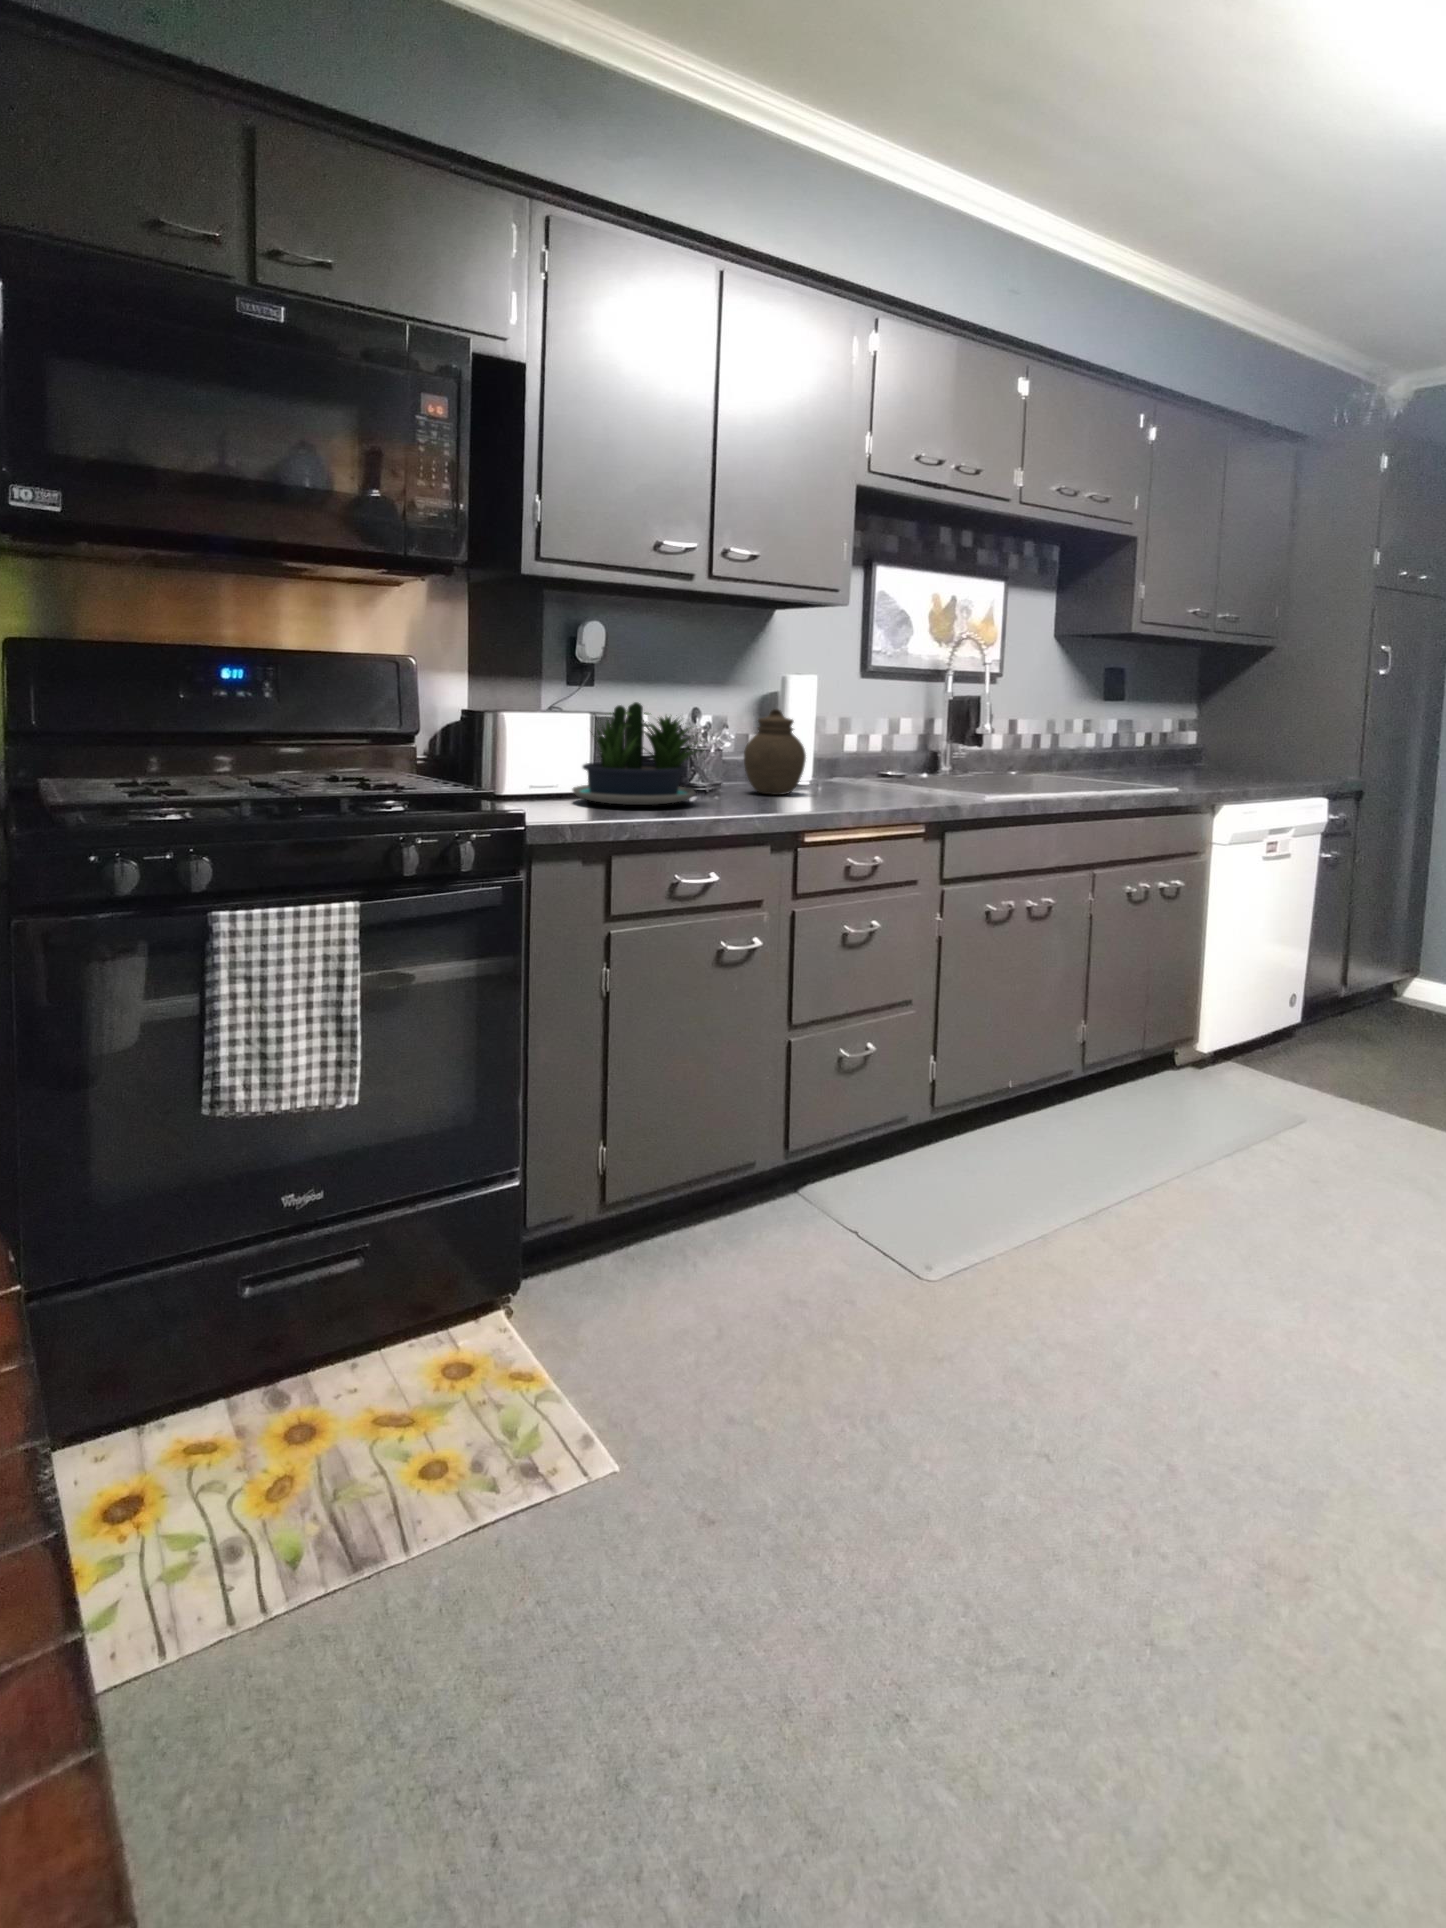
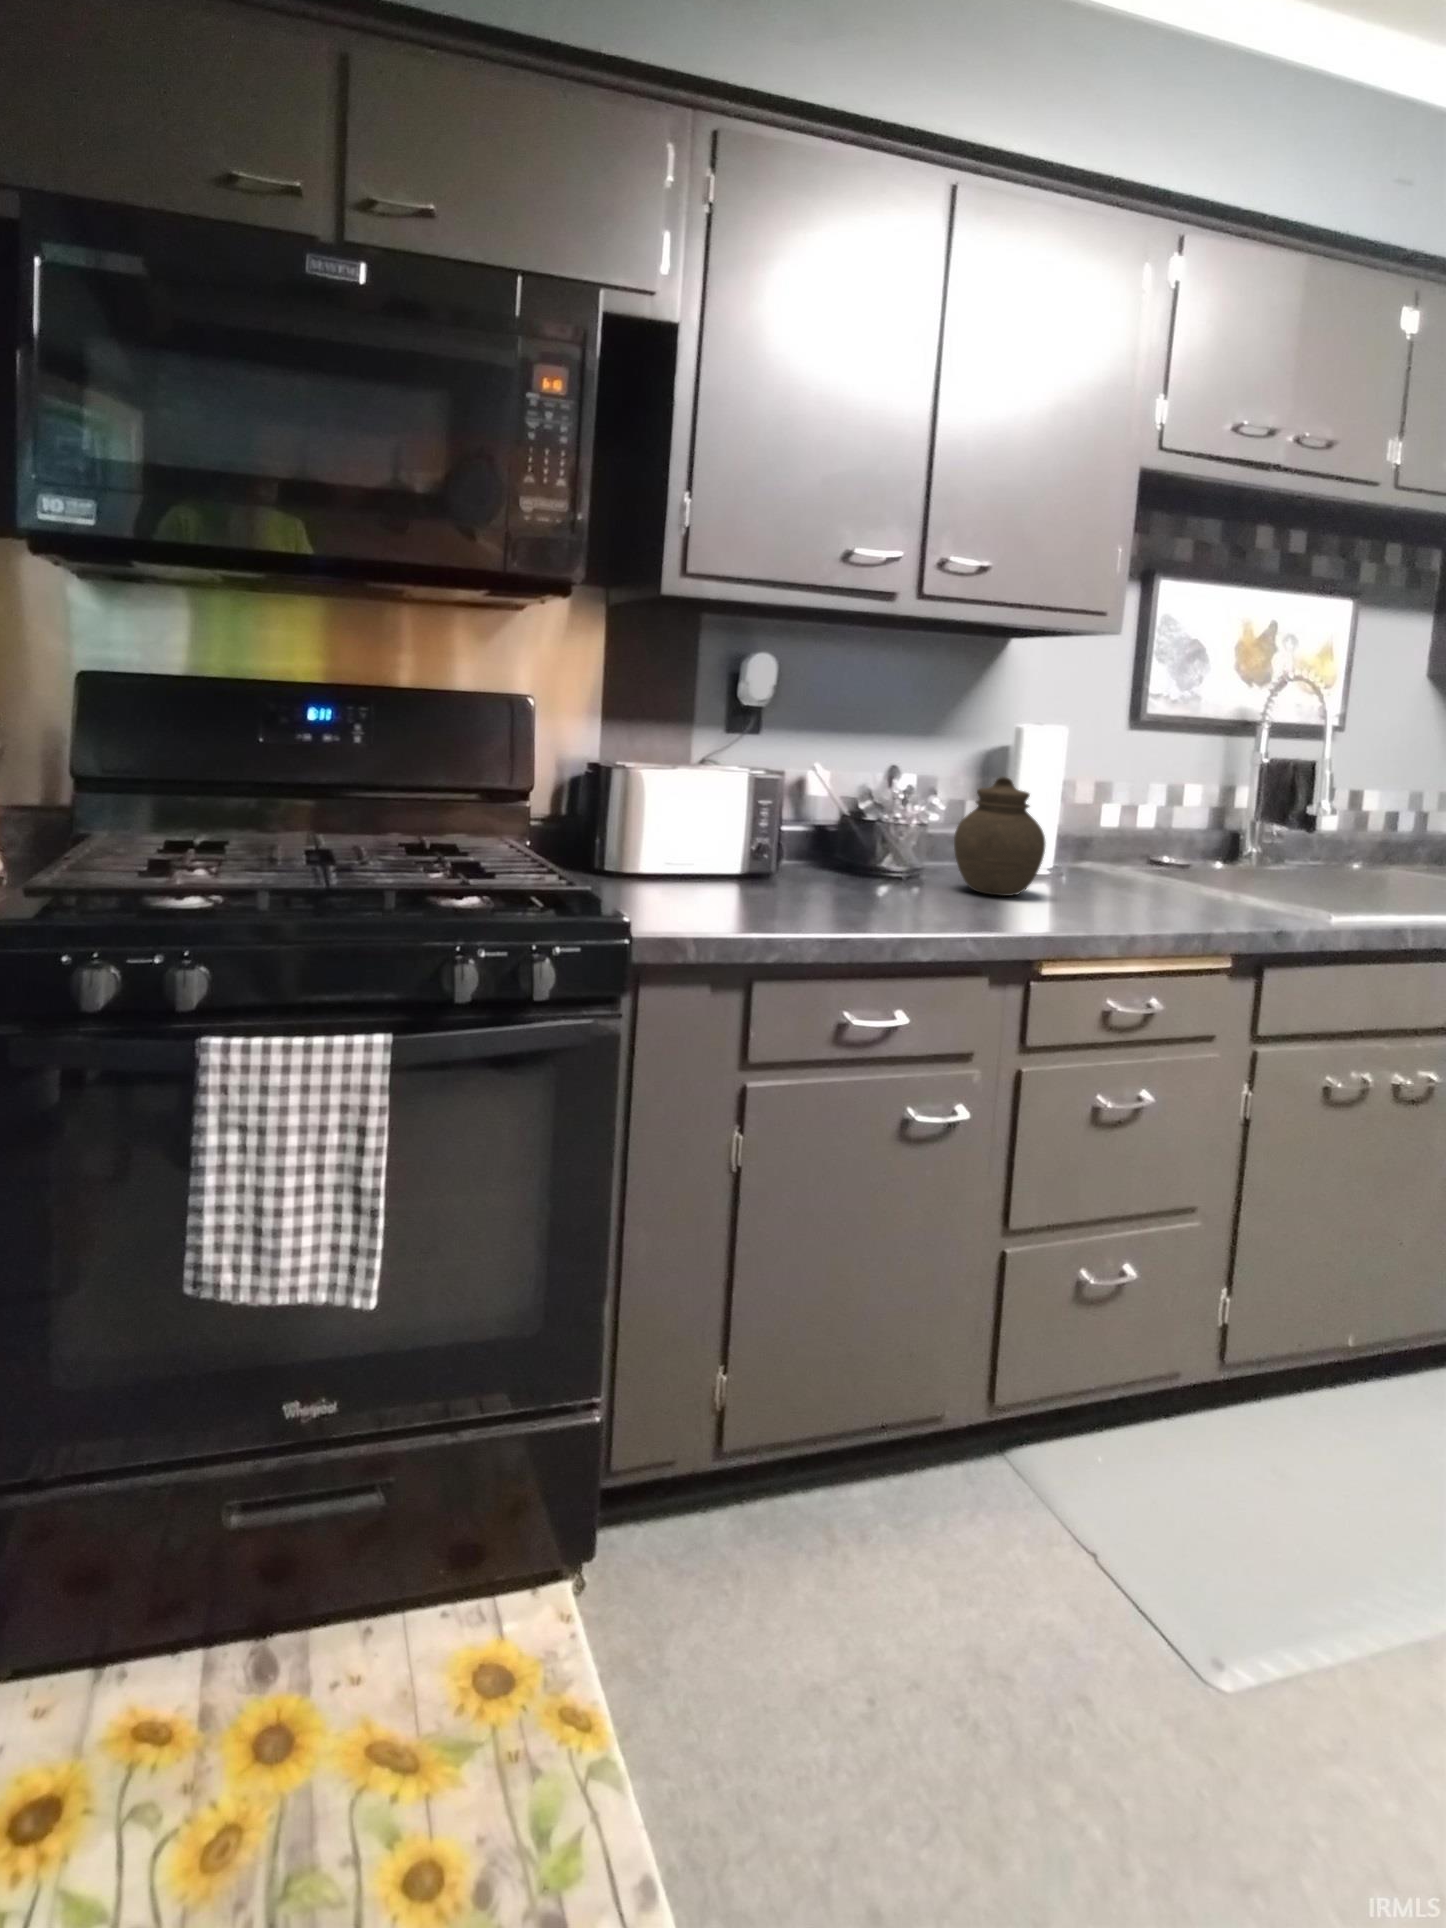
potted plant: present [573,702,704,805] -> none [710,765,911,909]

